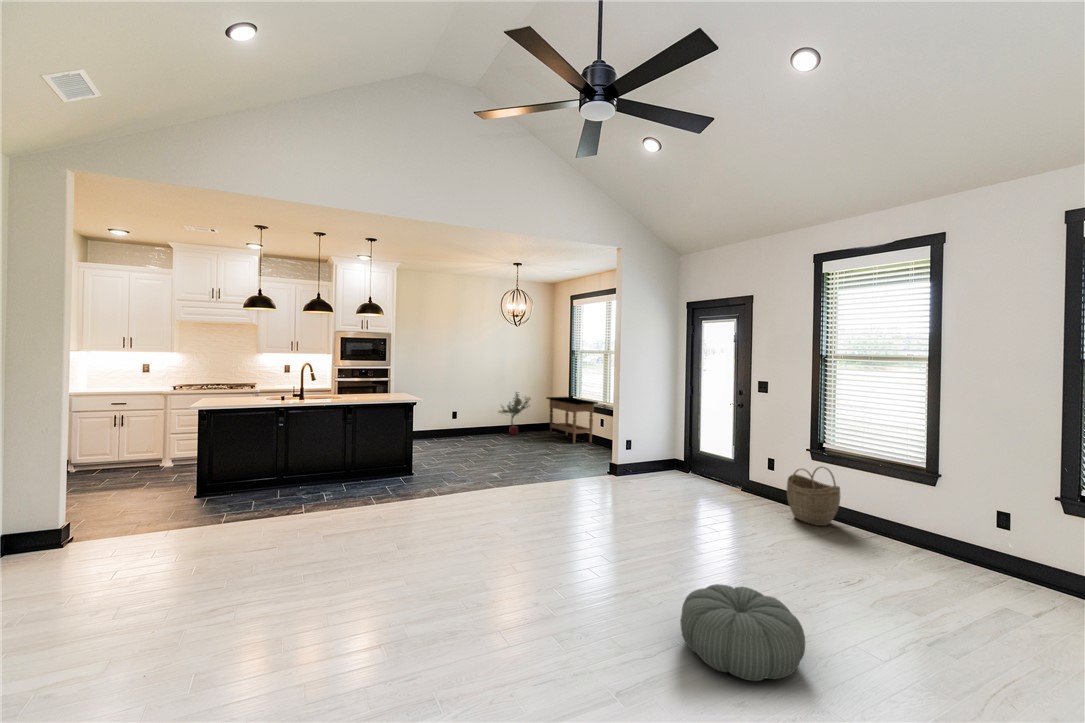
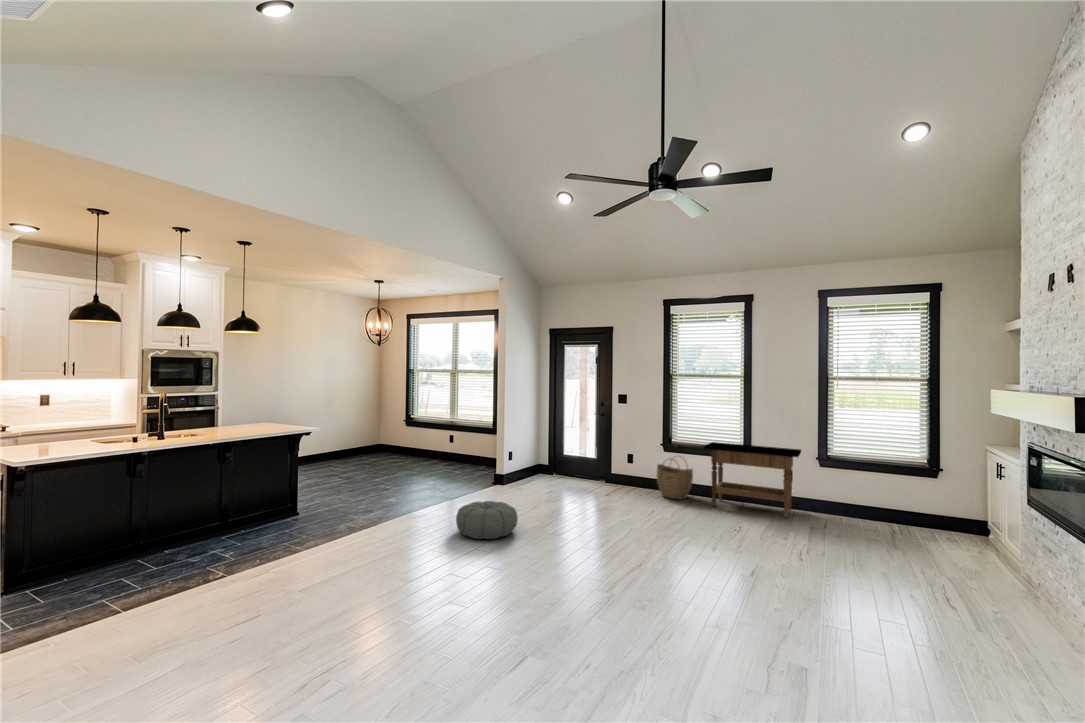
potted tree: present [499,392,530,435] -> none [330,414,365,462]
side table: present [547,397,598,444] -> present [704,442,801,518]
pouf: present [681,584,805,681] -> present [456,501,518,539]

